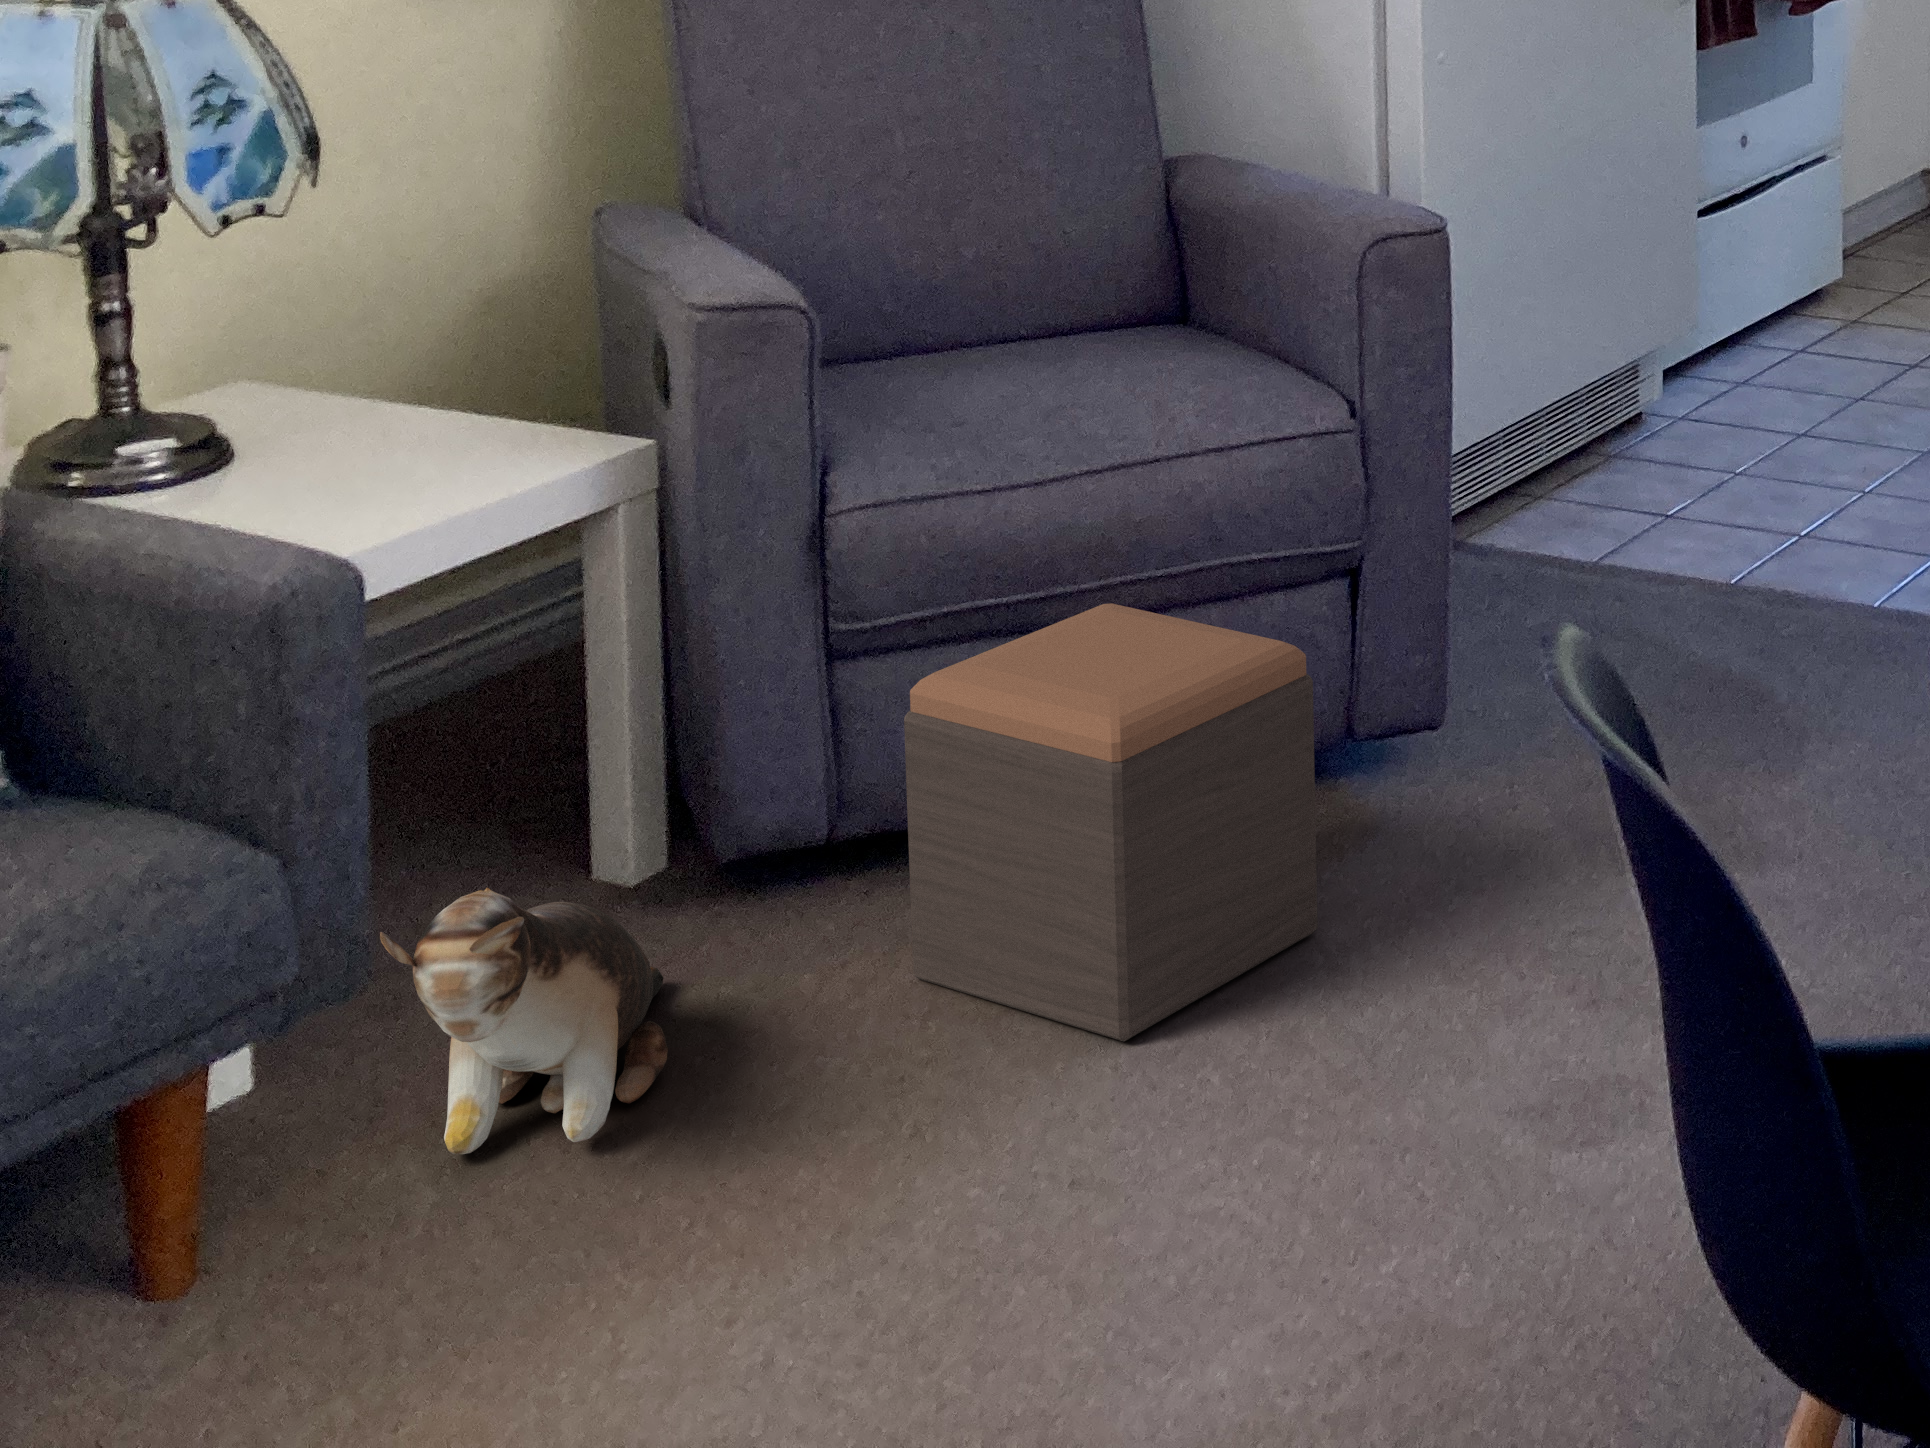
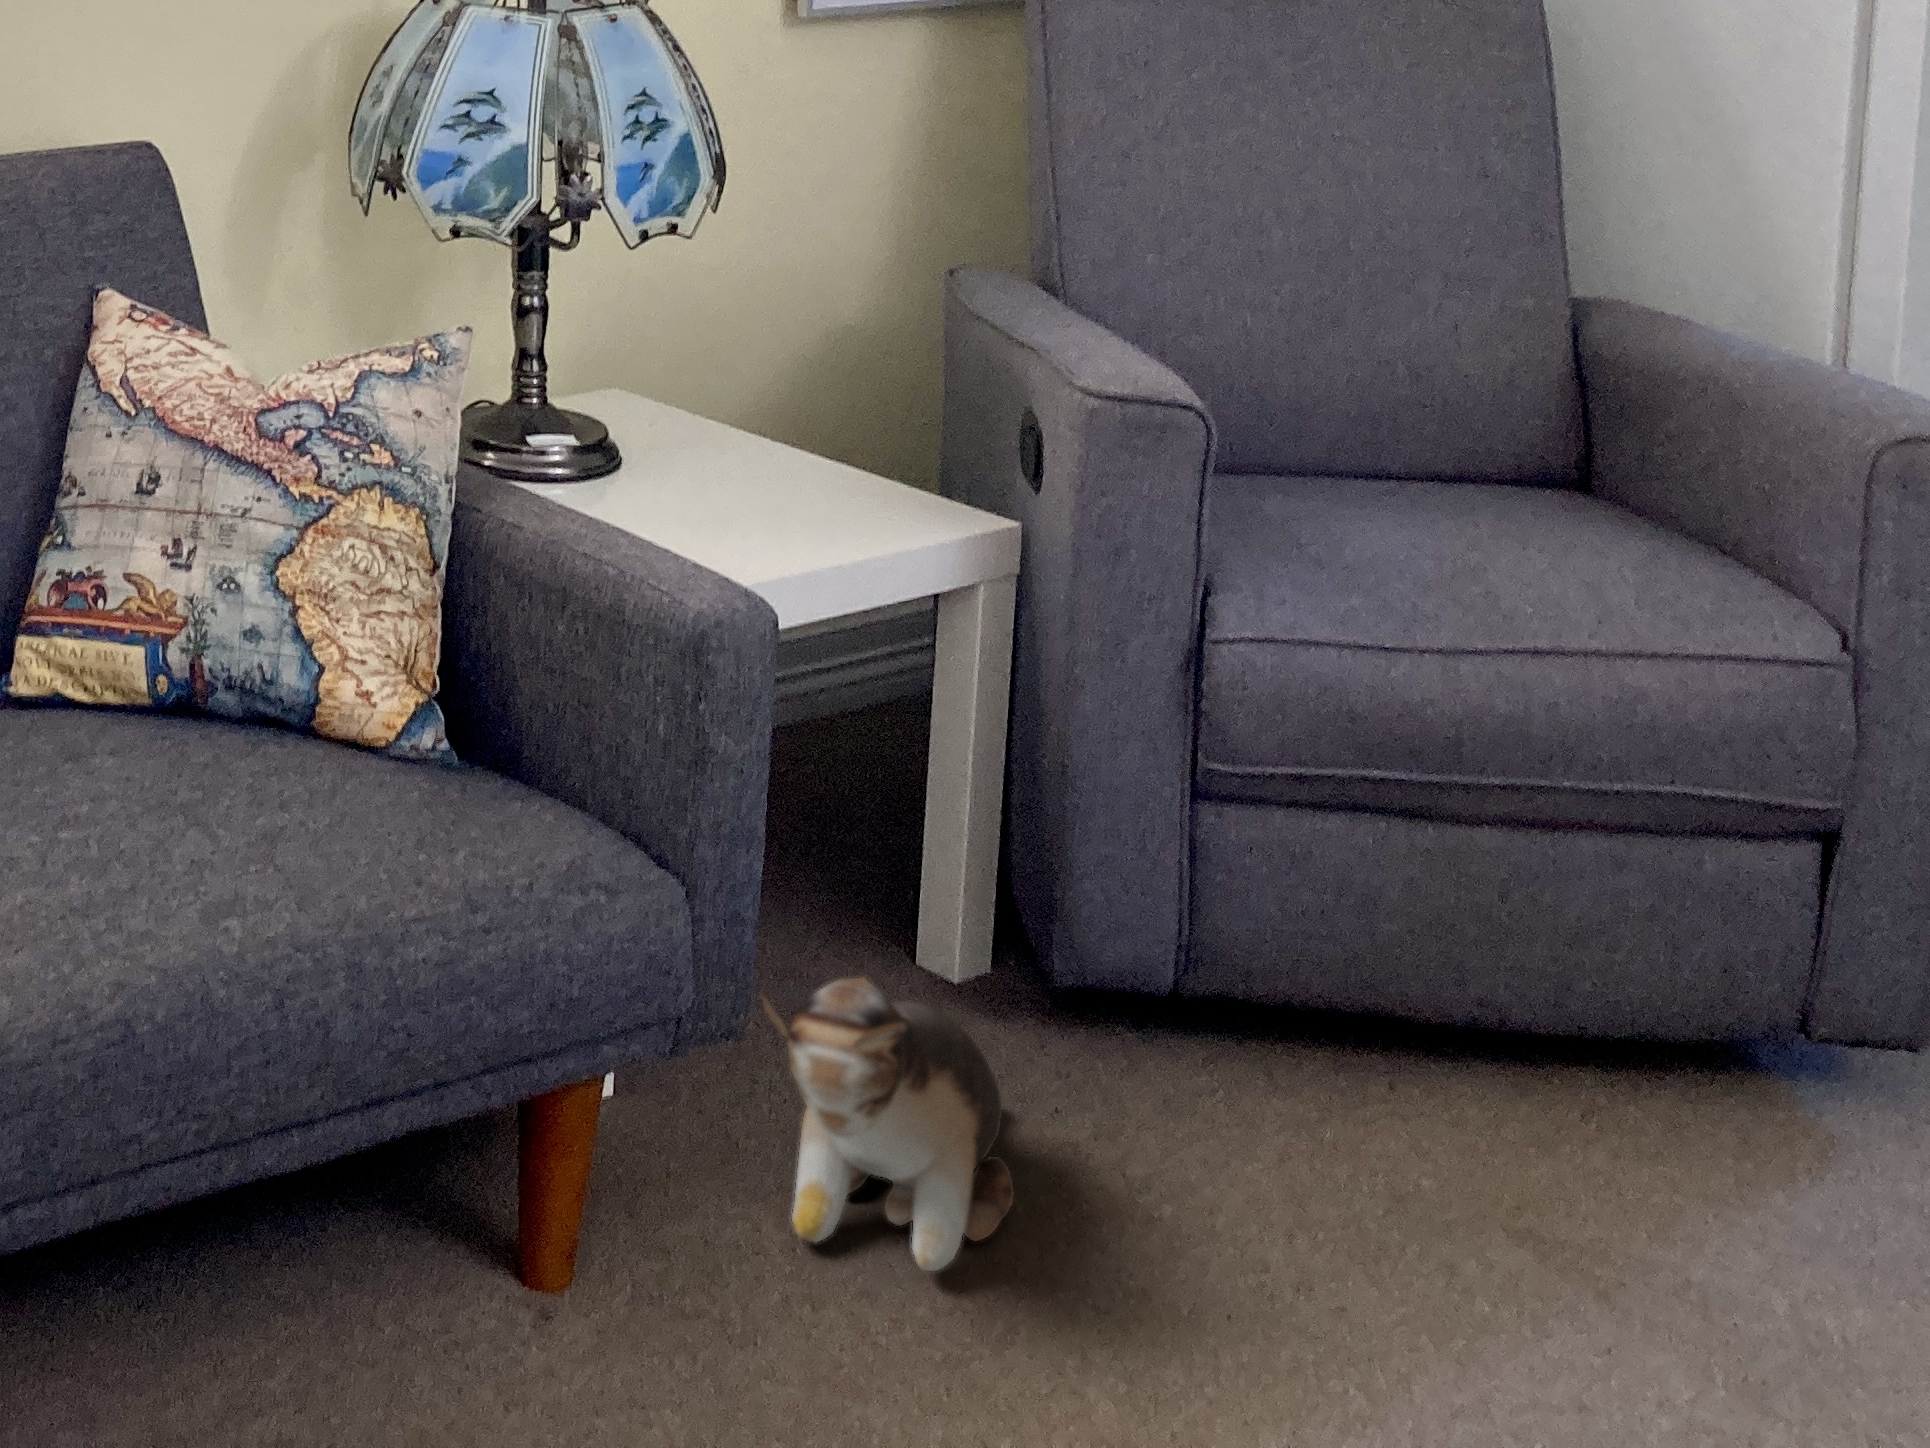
footstool: present [904,603,1318,1041] -> none [1275,820,1823,1363]

